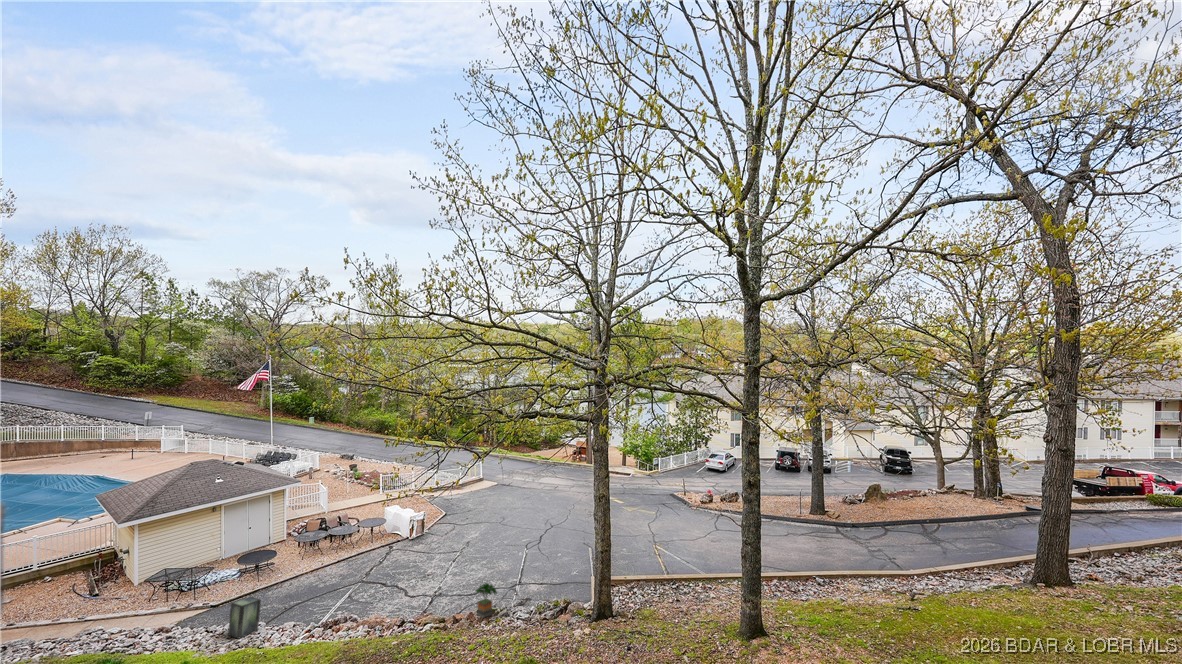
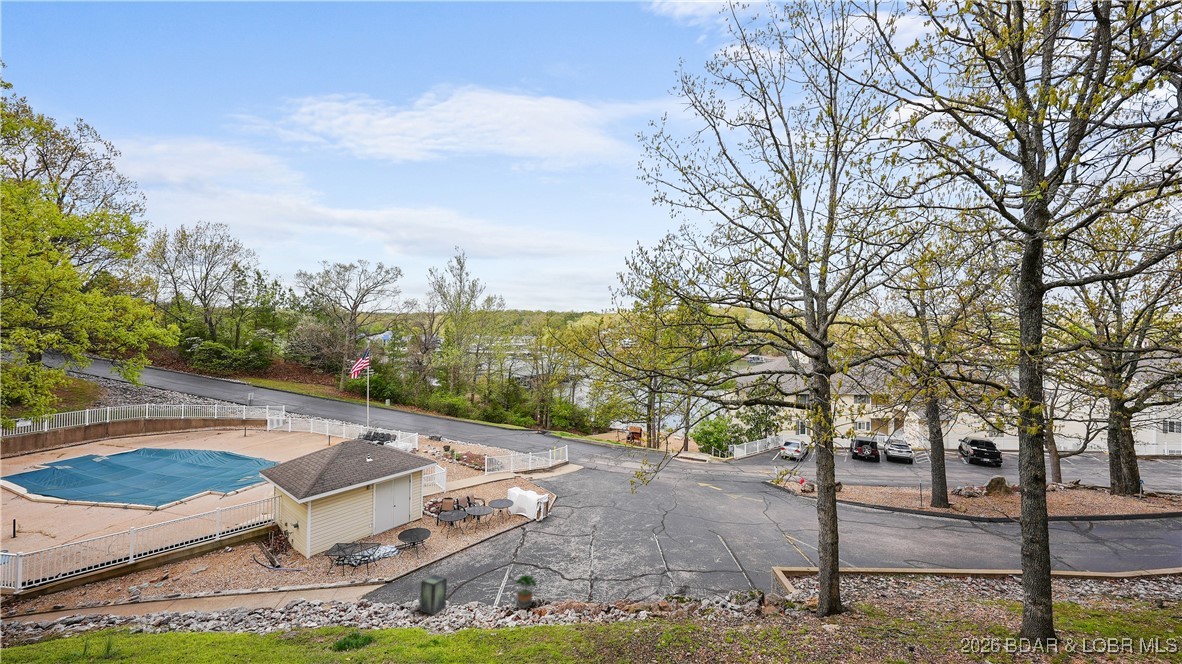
potted tree: present [476,583,497,618] -> present [516,575,536,608]

